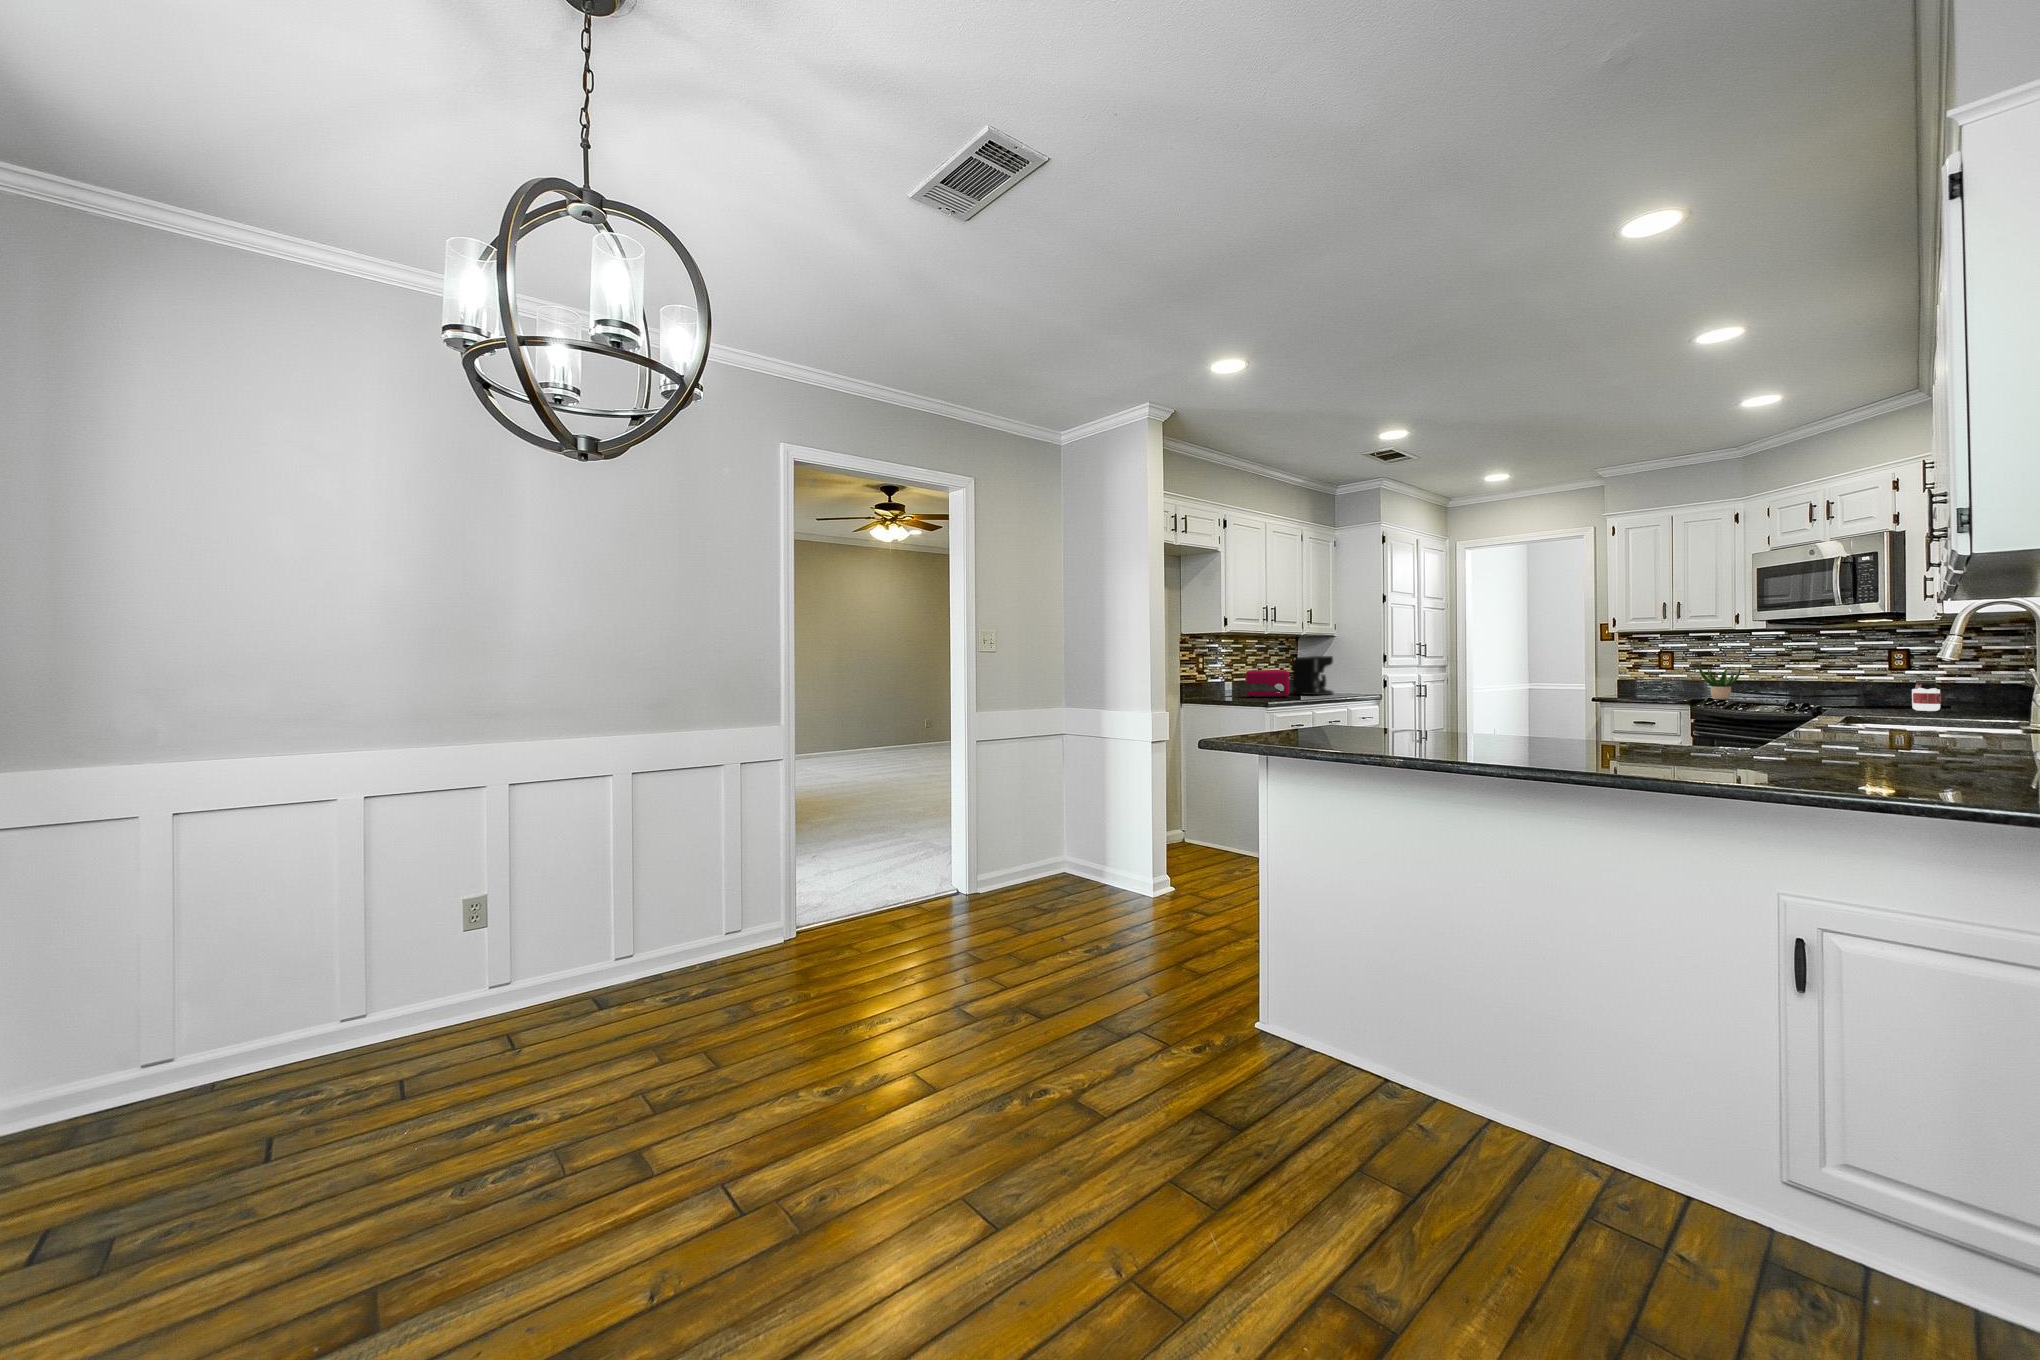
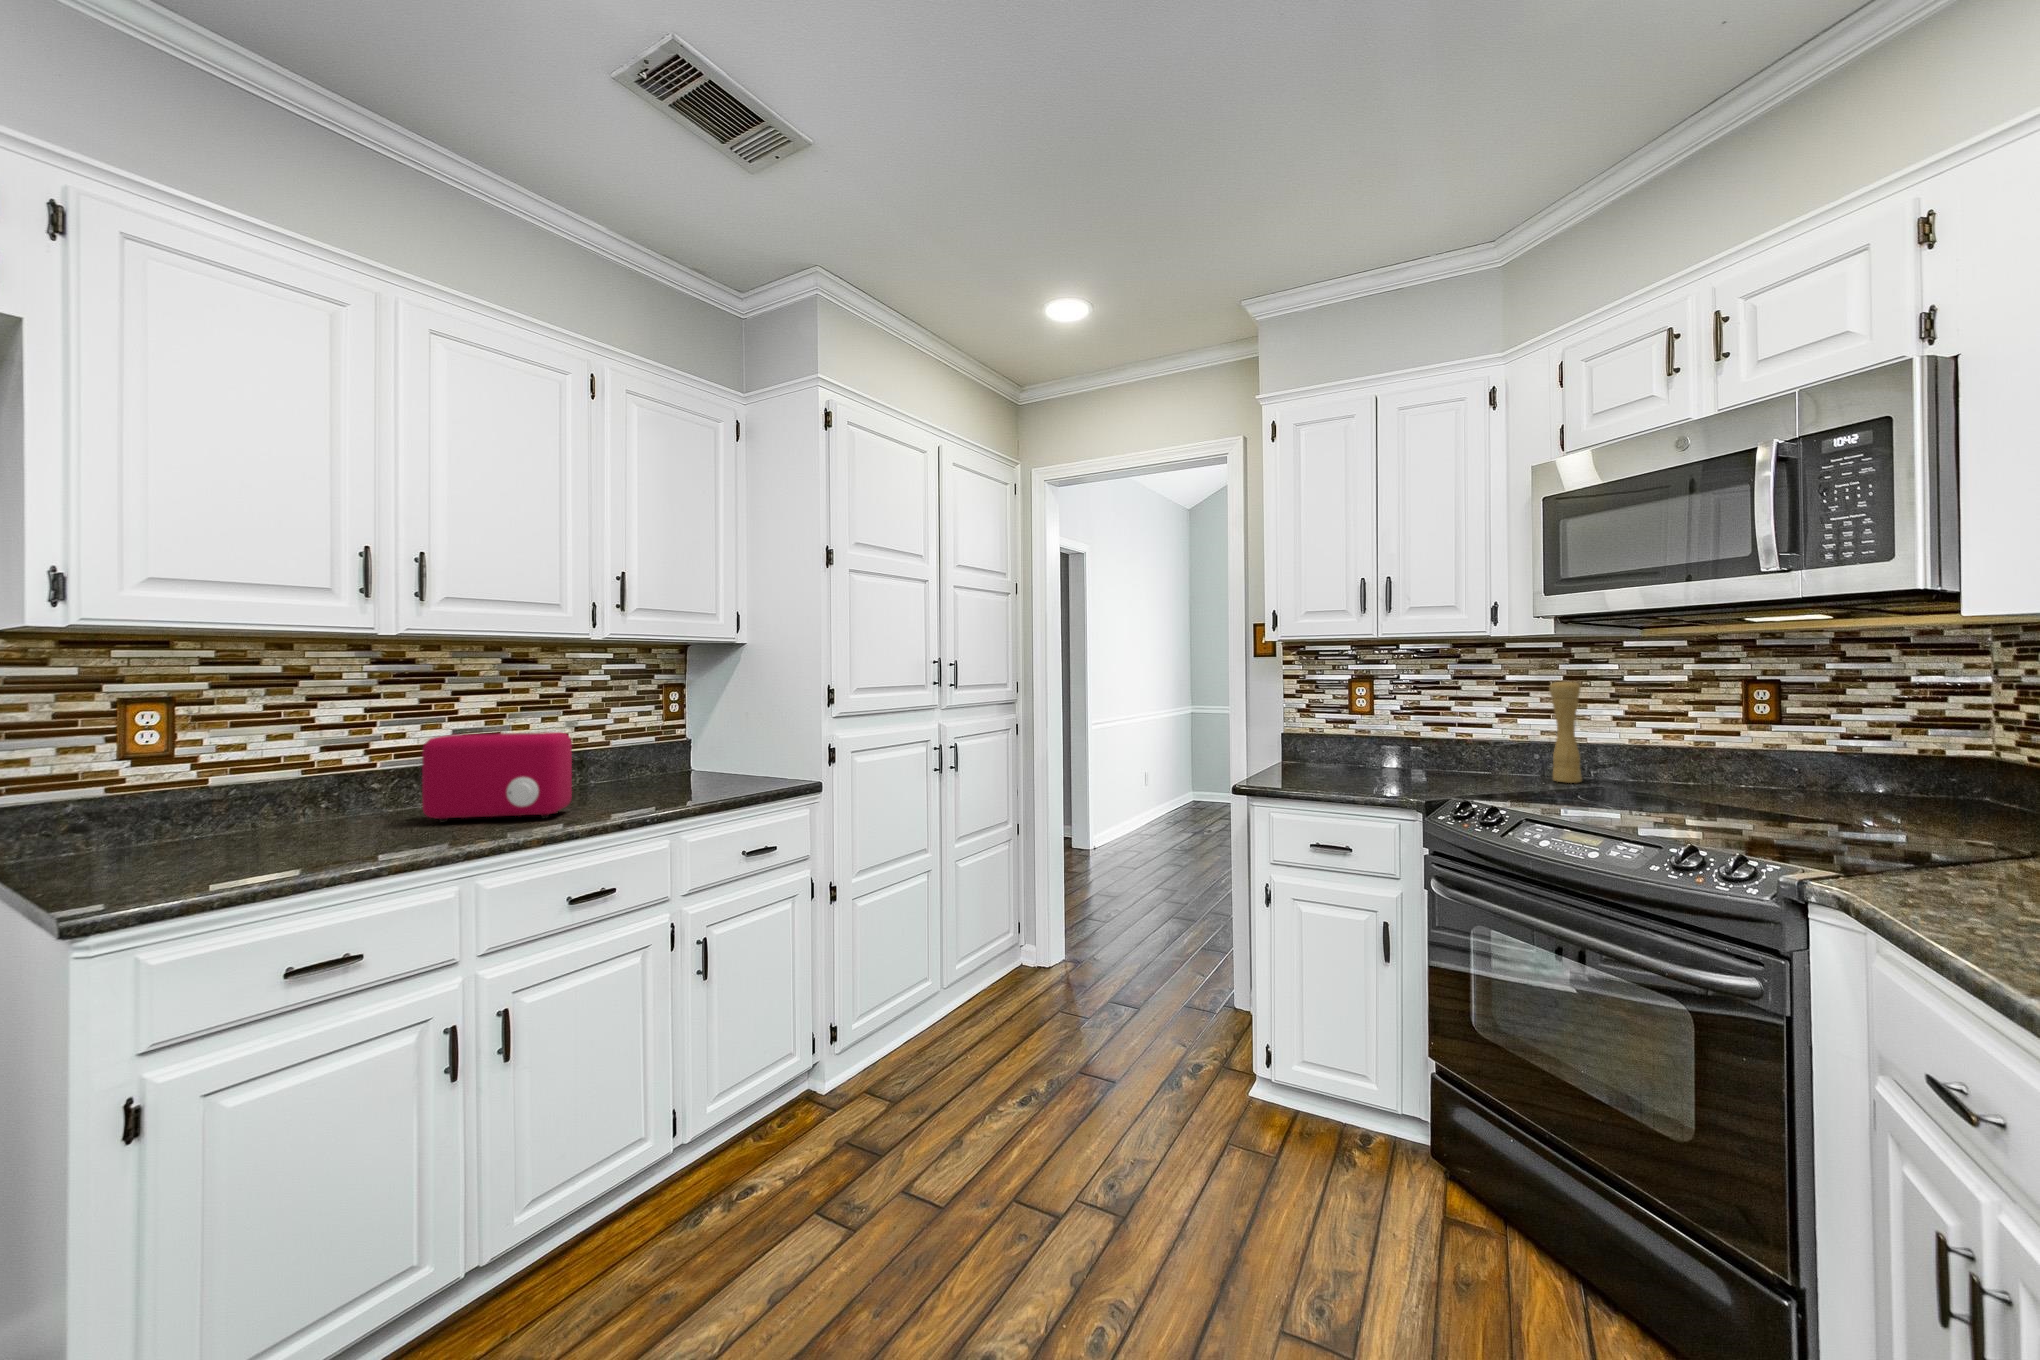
pepper mill: none [1774,651,1794,700] -> present [1549,680,1582,783]
coffee maker: present [1292,656,1333,695] -> none [615,688,730,800]
potted plant: present [1699,662,1741,699] -> none [1433,699,1500,783]
jar: present [1912,681,1941,711] -> none [1891,758,1957,836]

